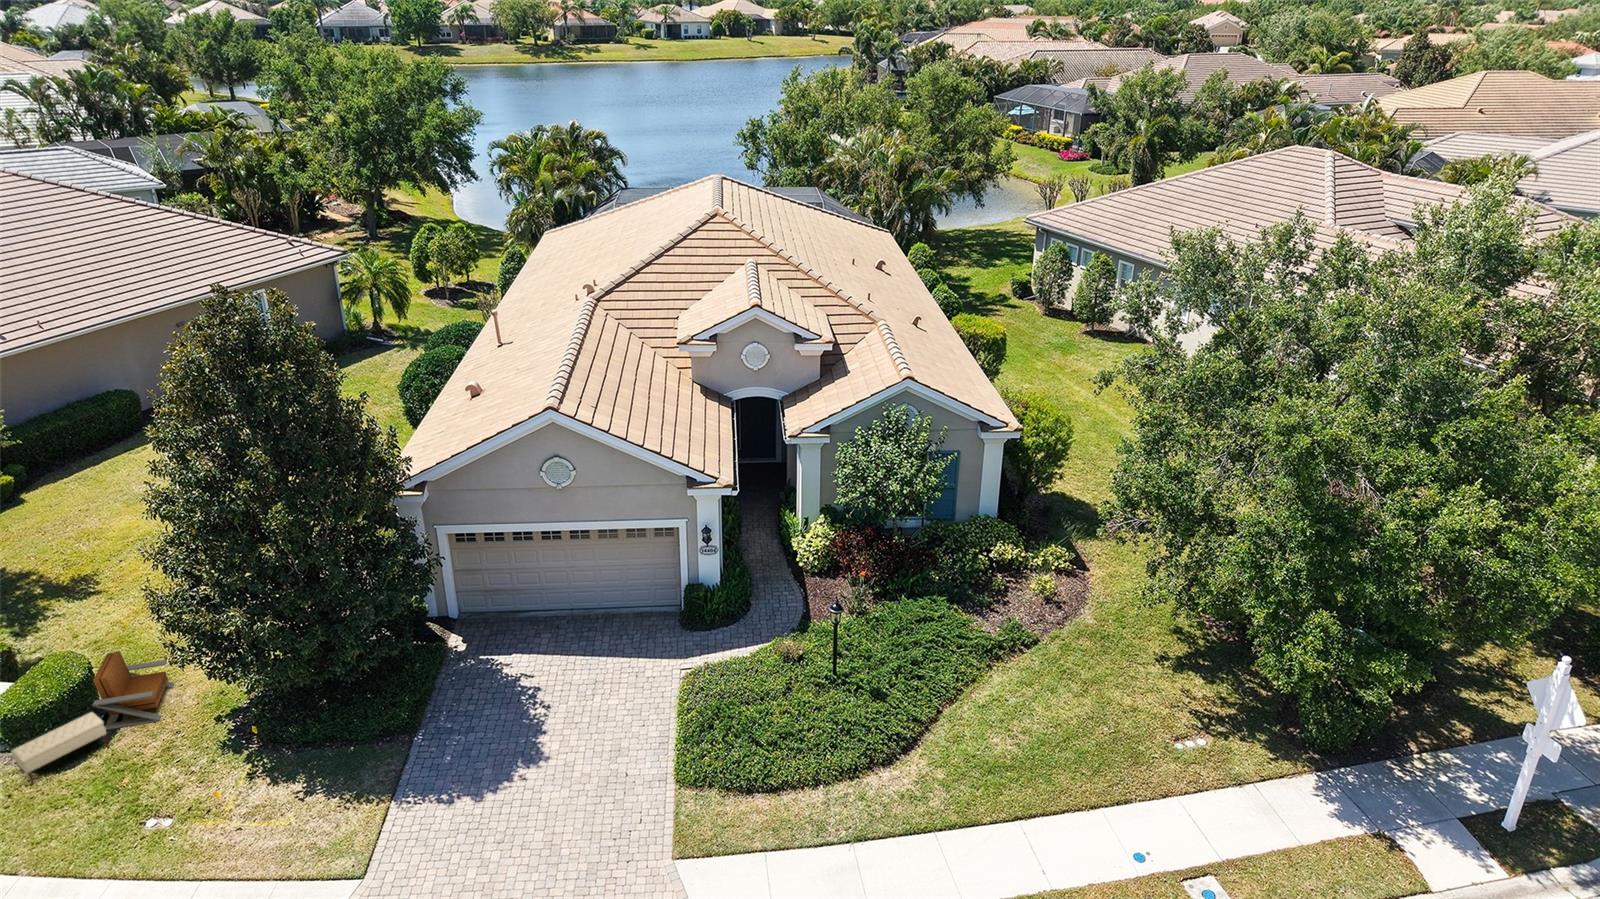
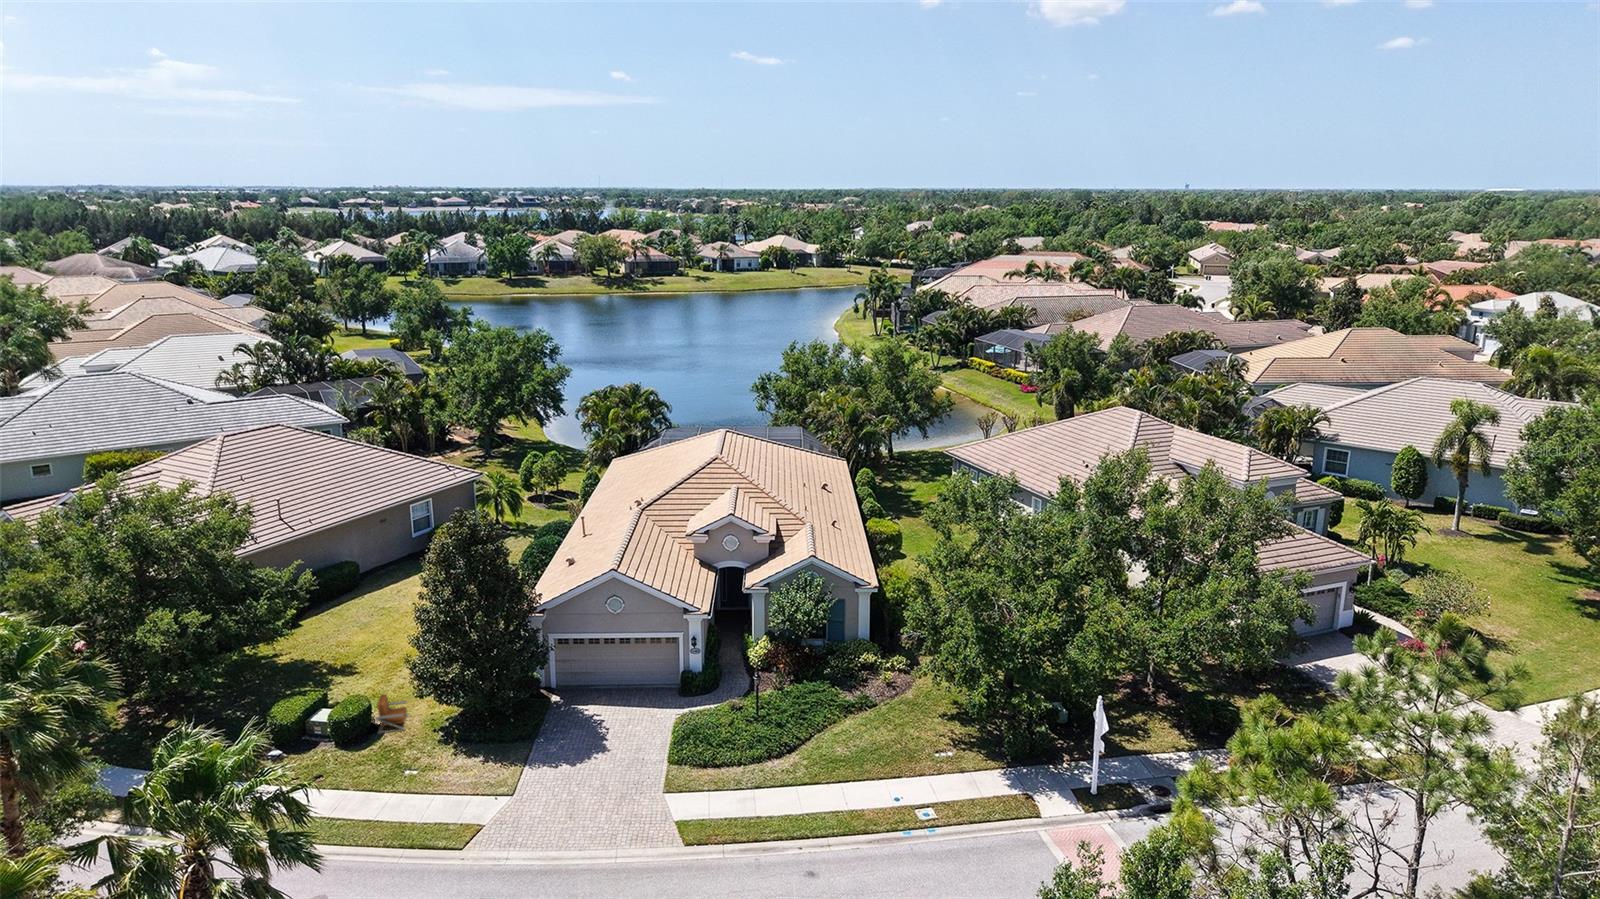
bench: present [12,712,109,784] -> none [341,722,382,754]

